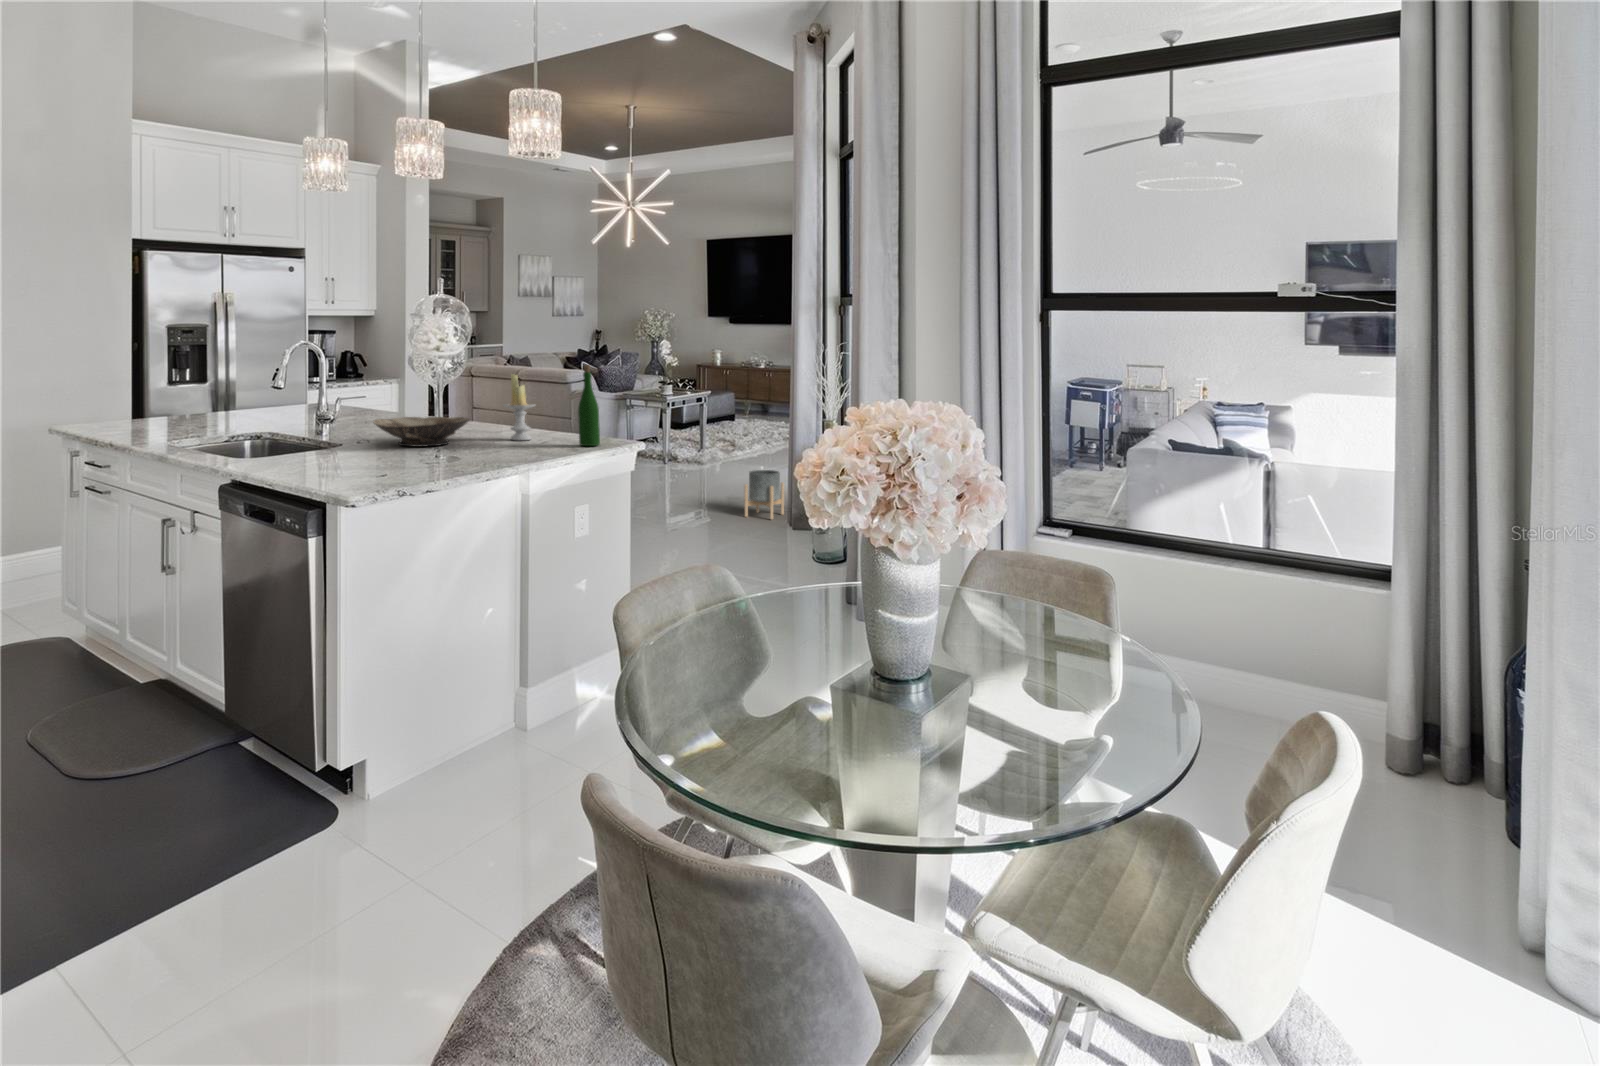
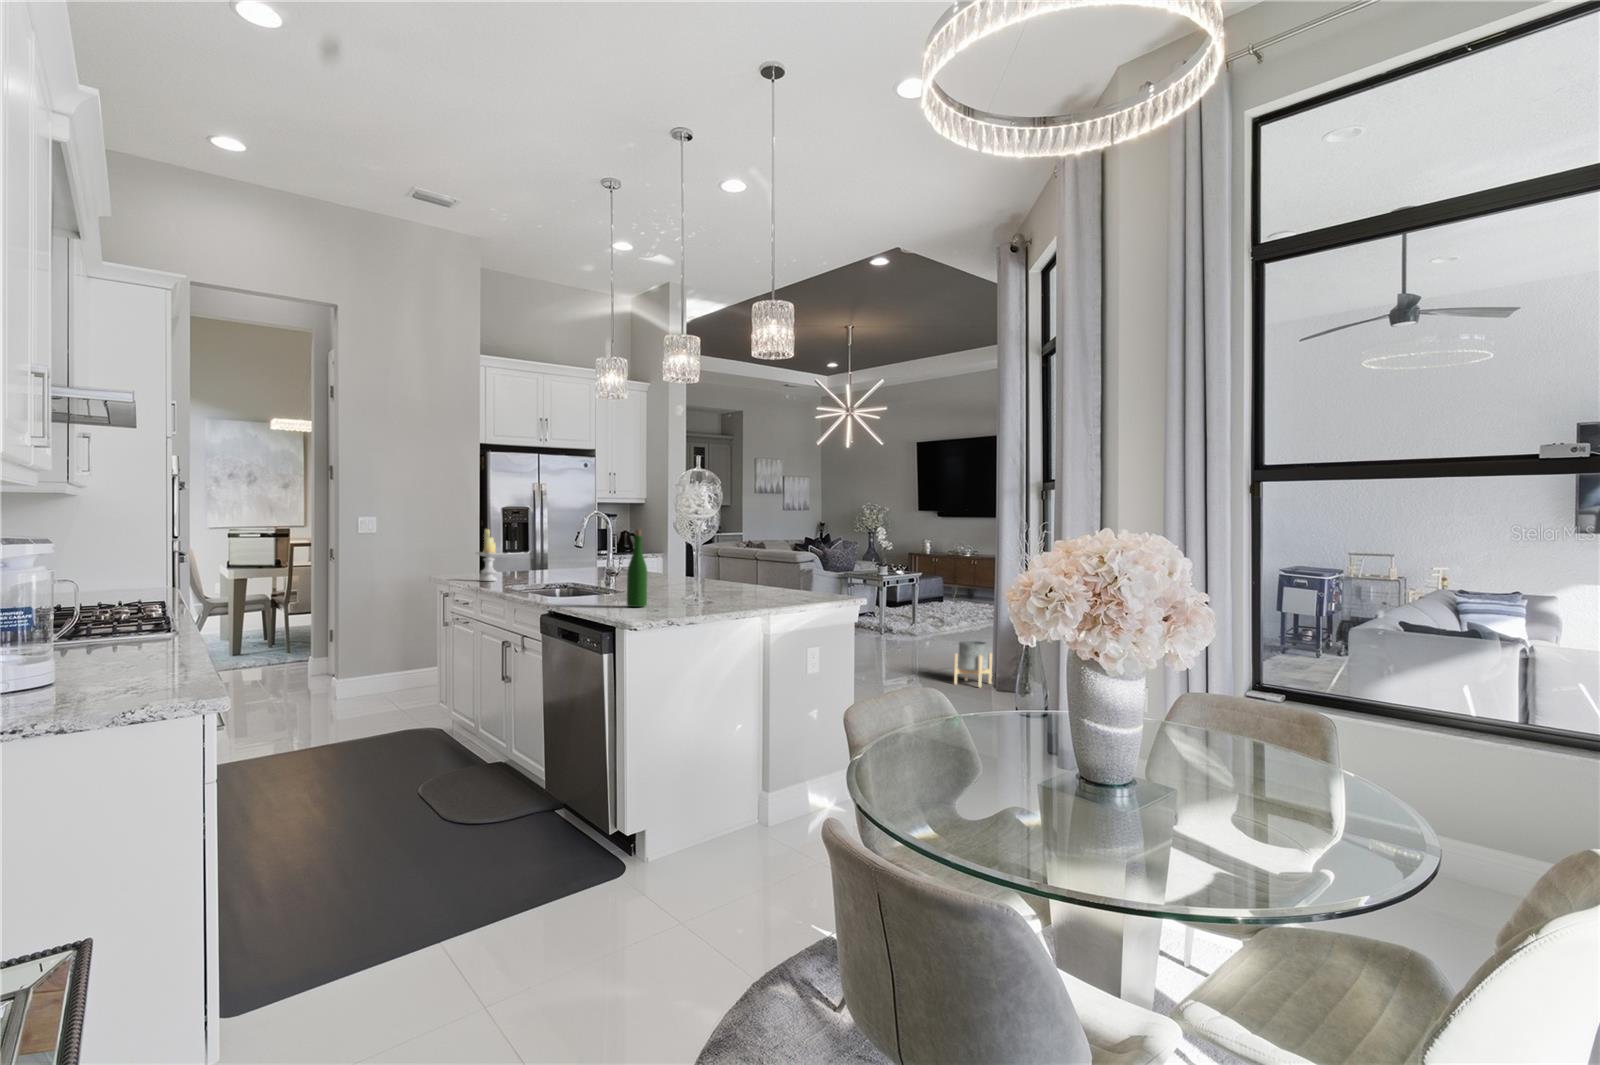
wine bottle: present [578,365,600,446] -> present [627,529,647,607]
candle: present [503,374,535,440] -> present [476,529,502,581]
bowl: present [373,417,469,447] -> none [655,572,729,594]

